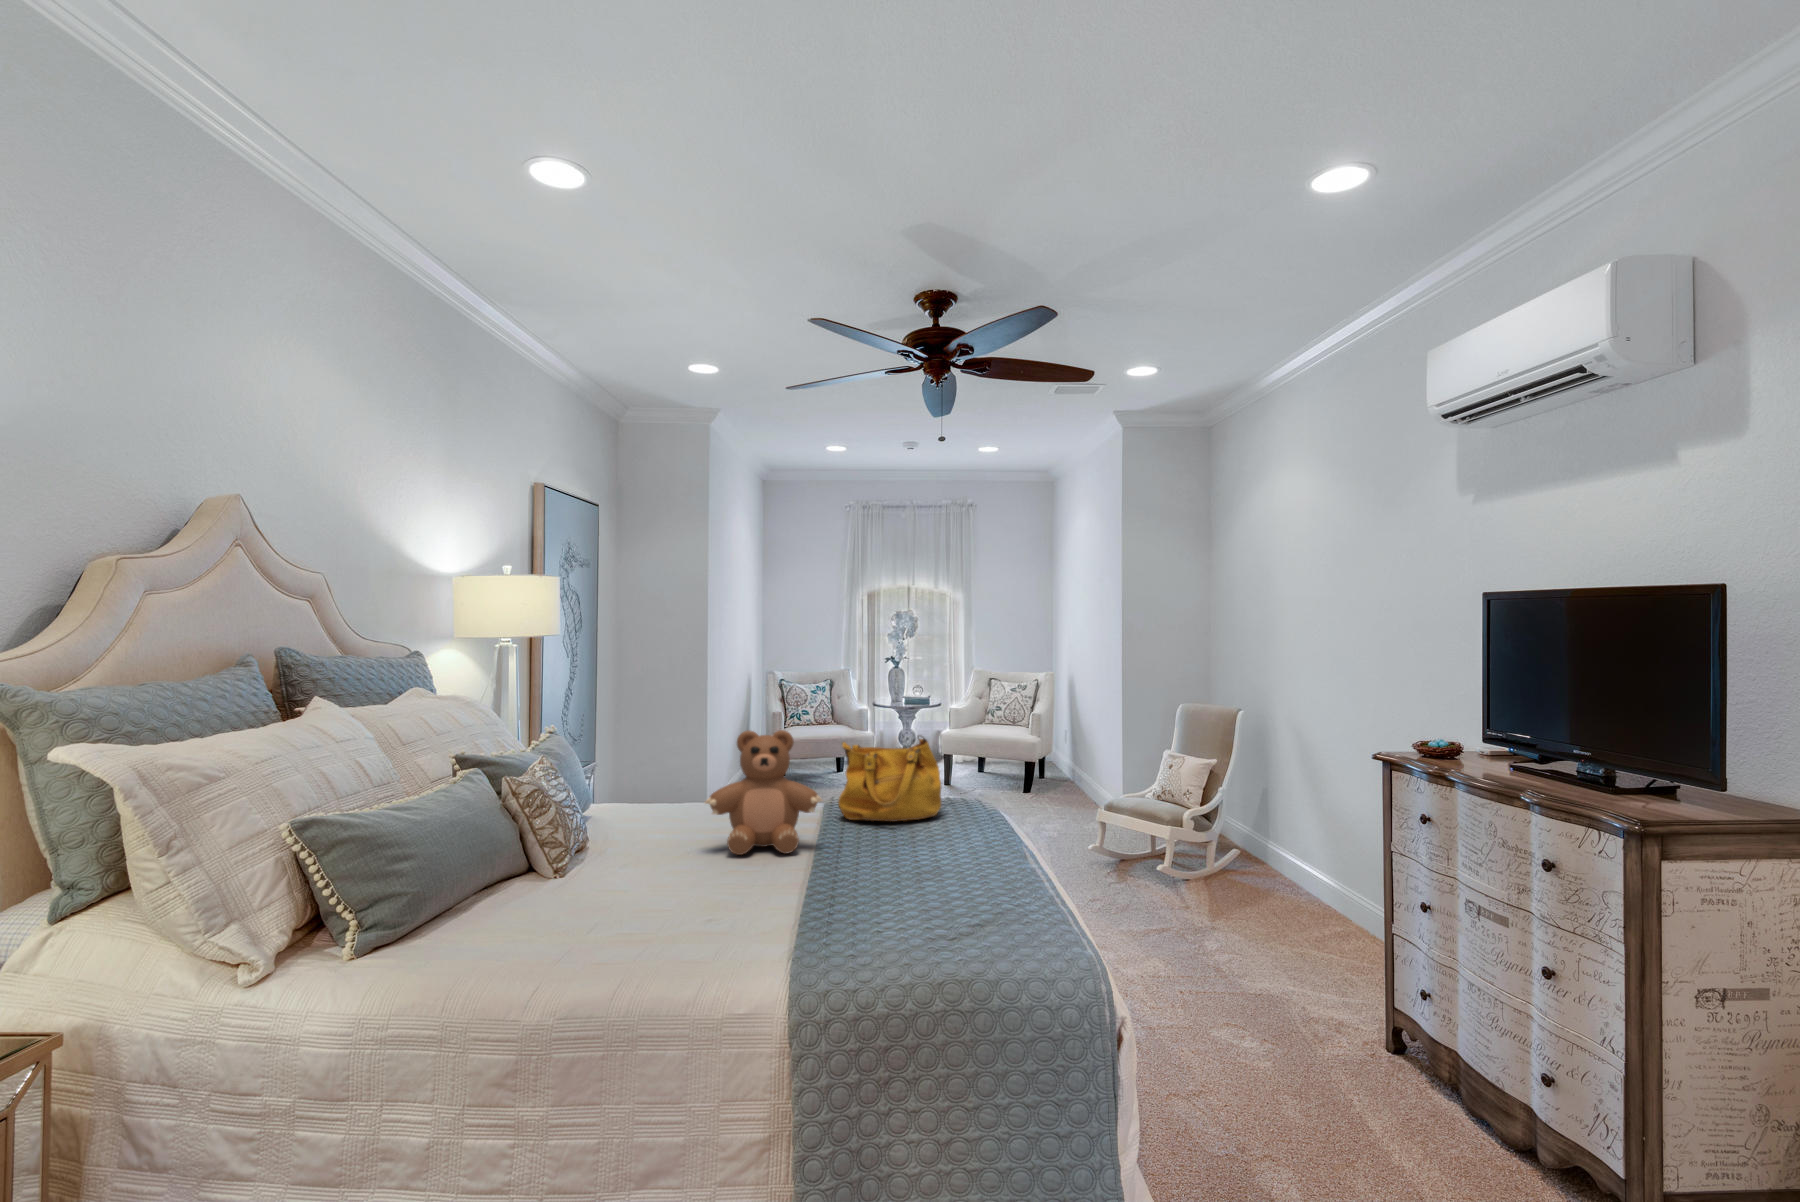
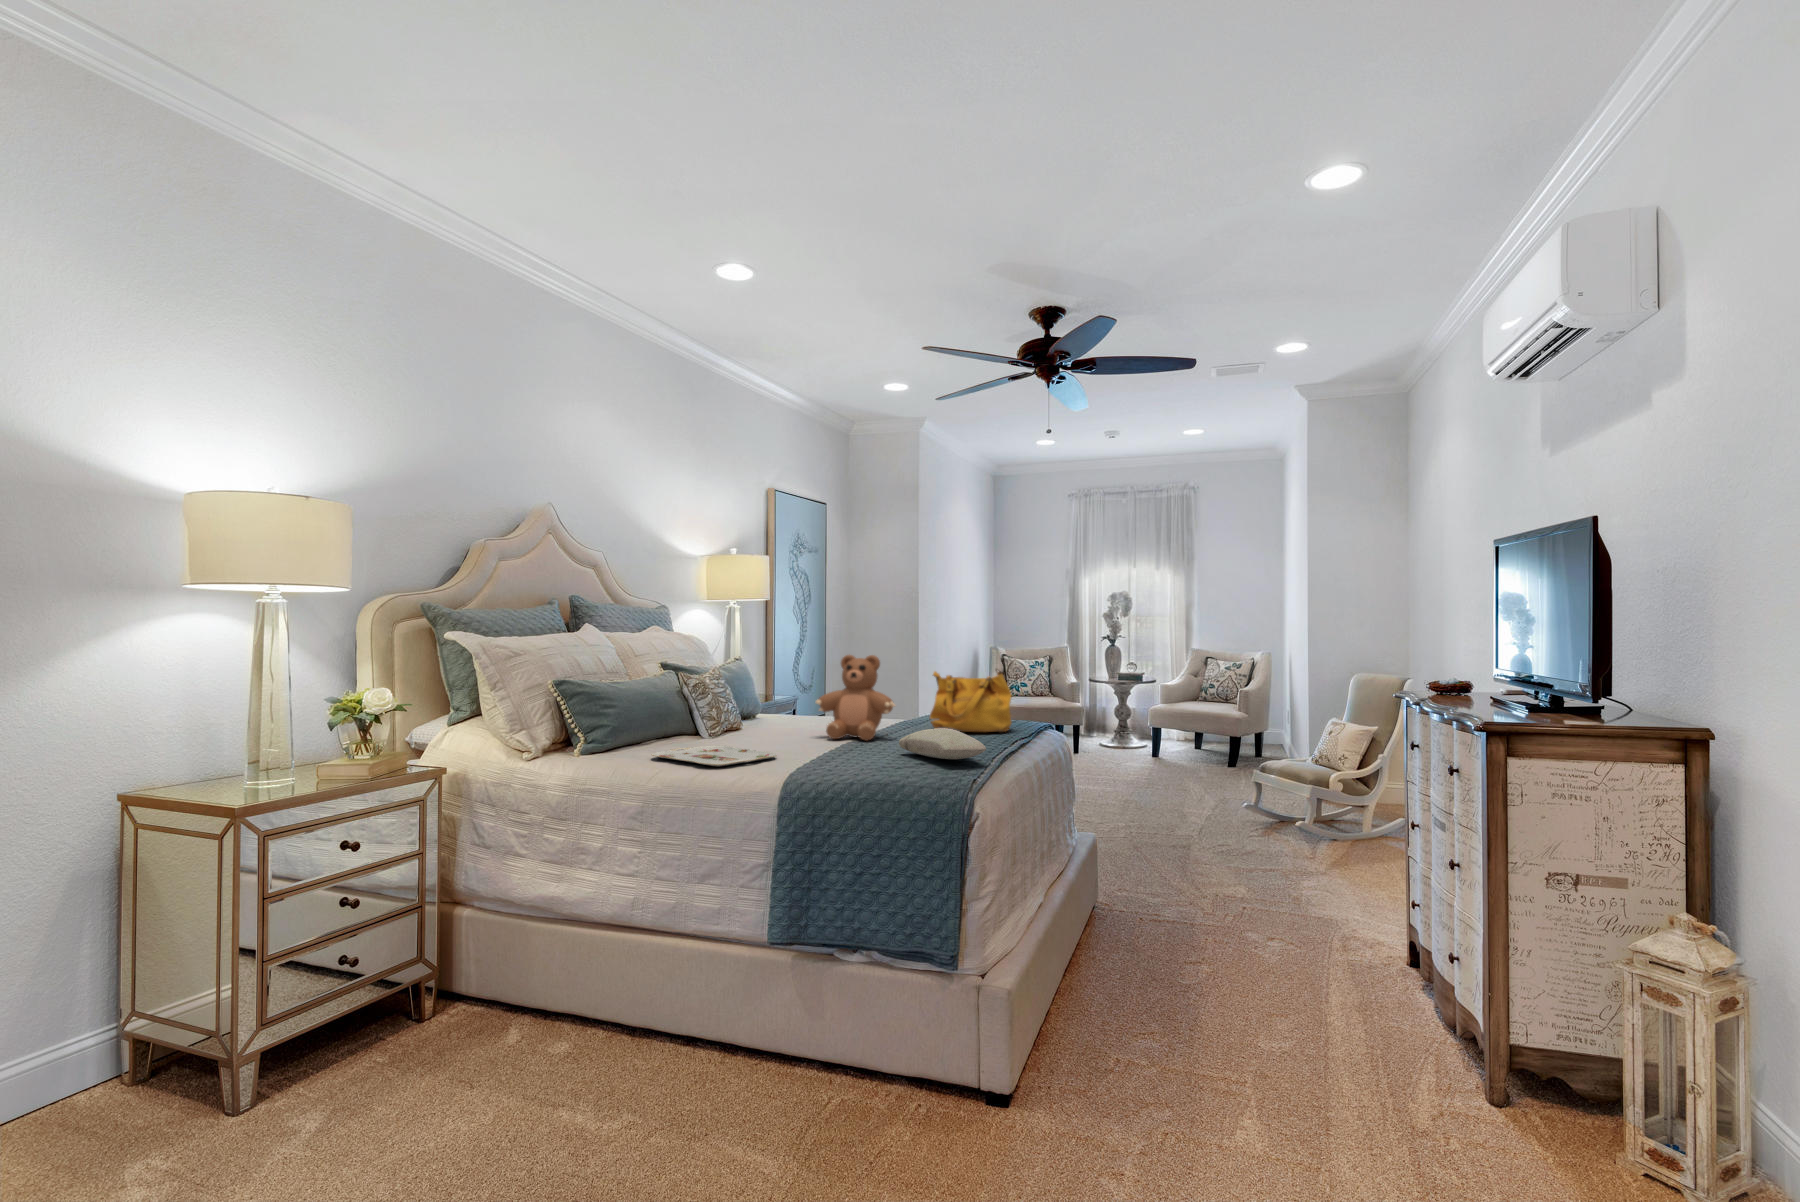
pillow: none [868,840,1015,893] -> present [899,728,986,759]
serving tray: none [496,894,707,955] -> present [651,745,777,767]

